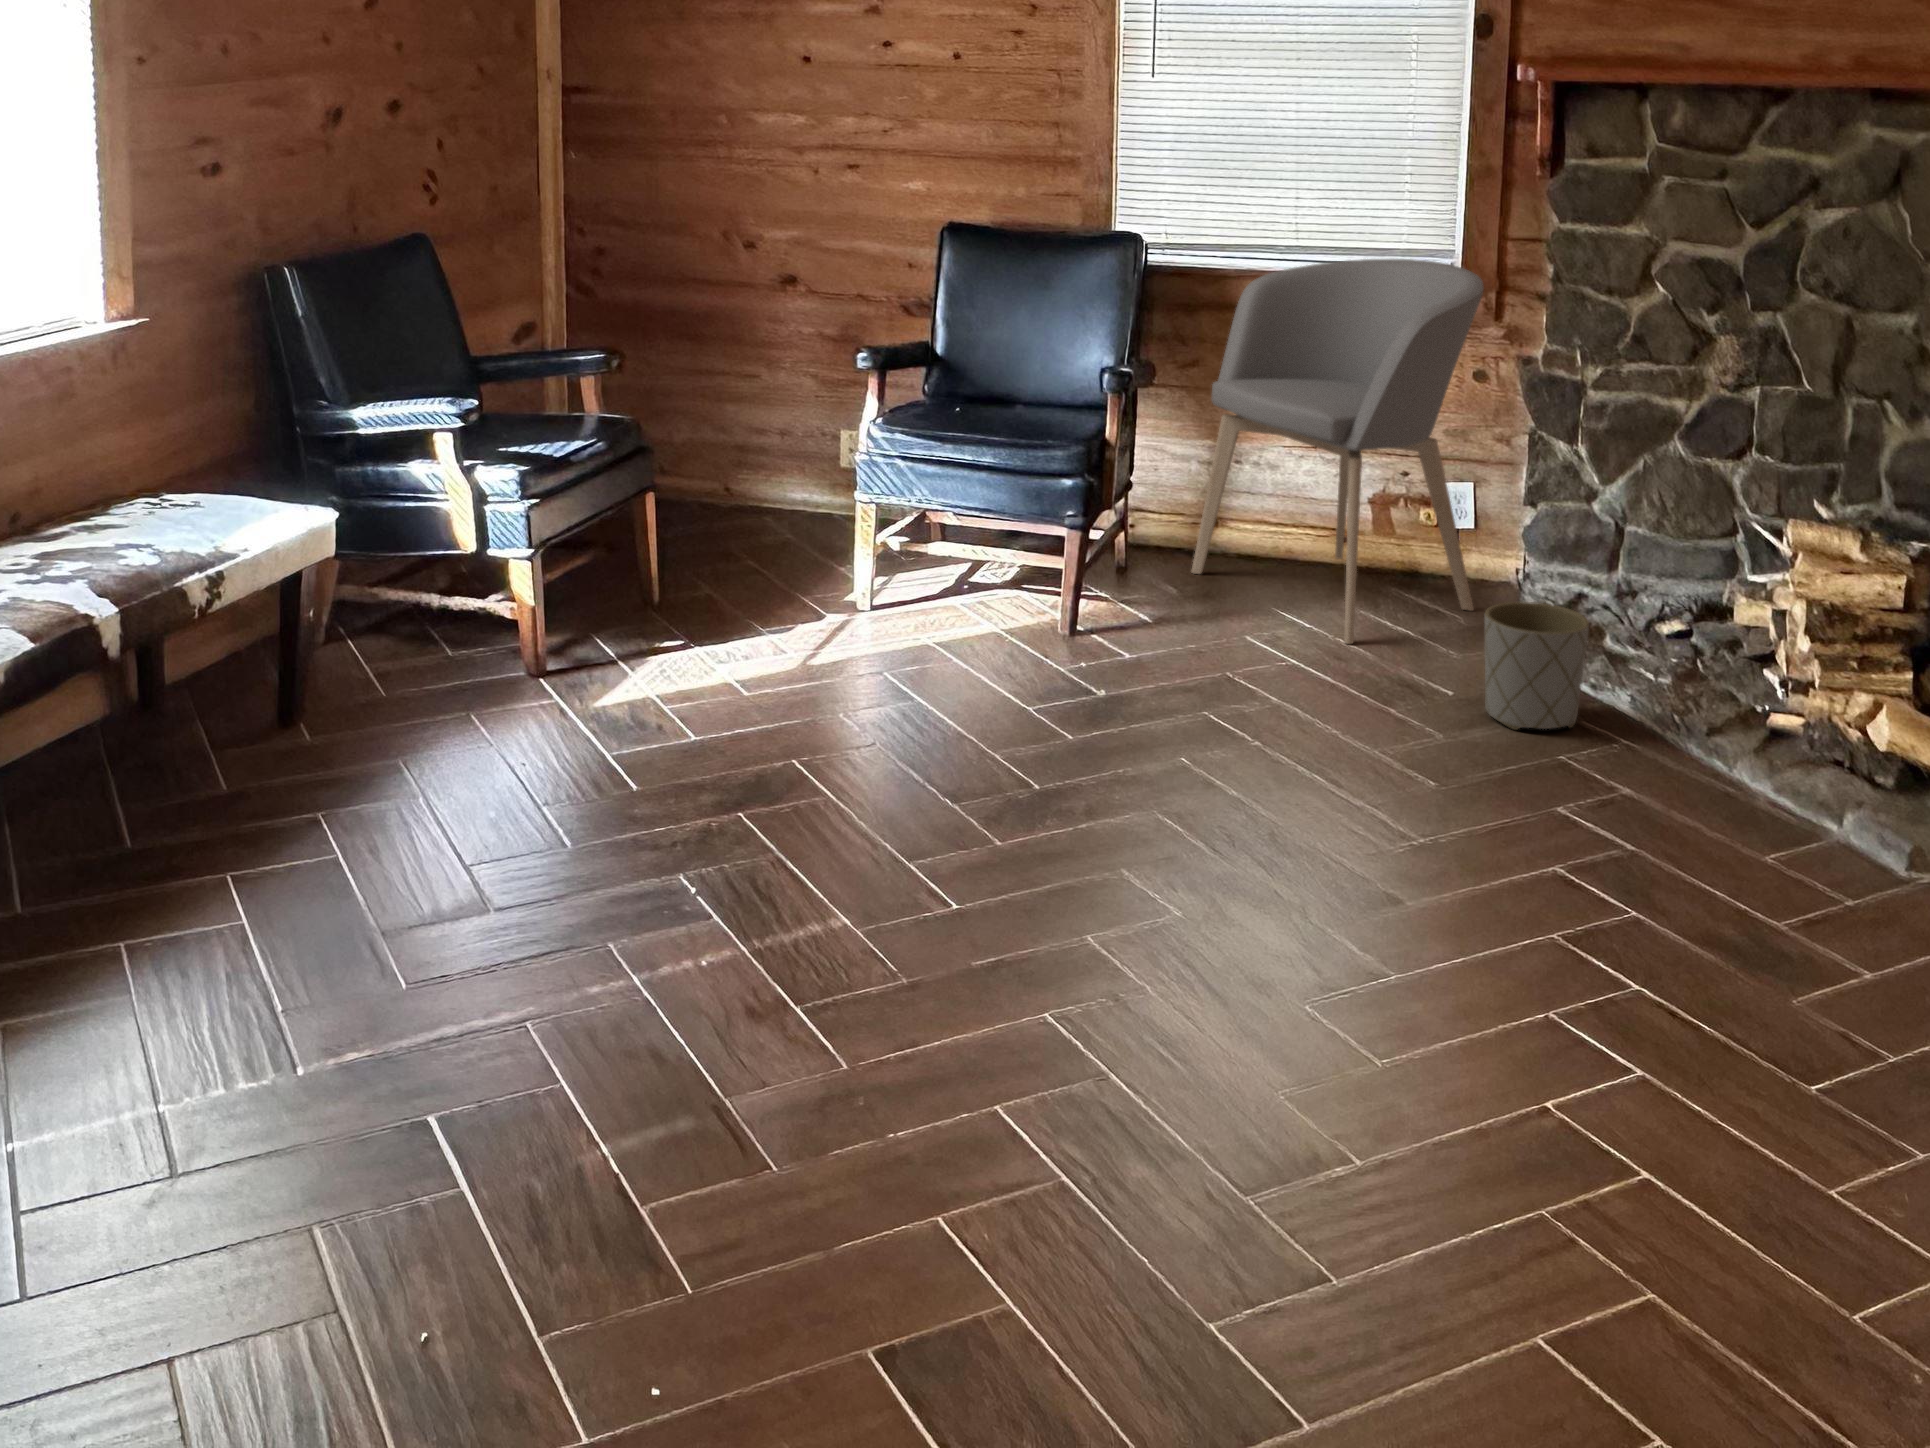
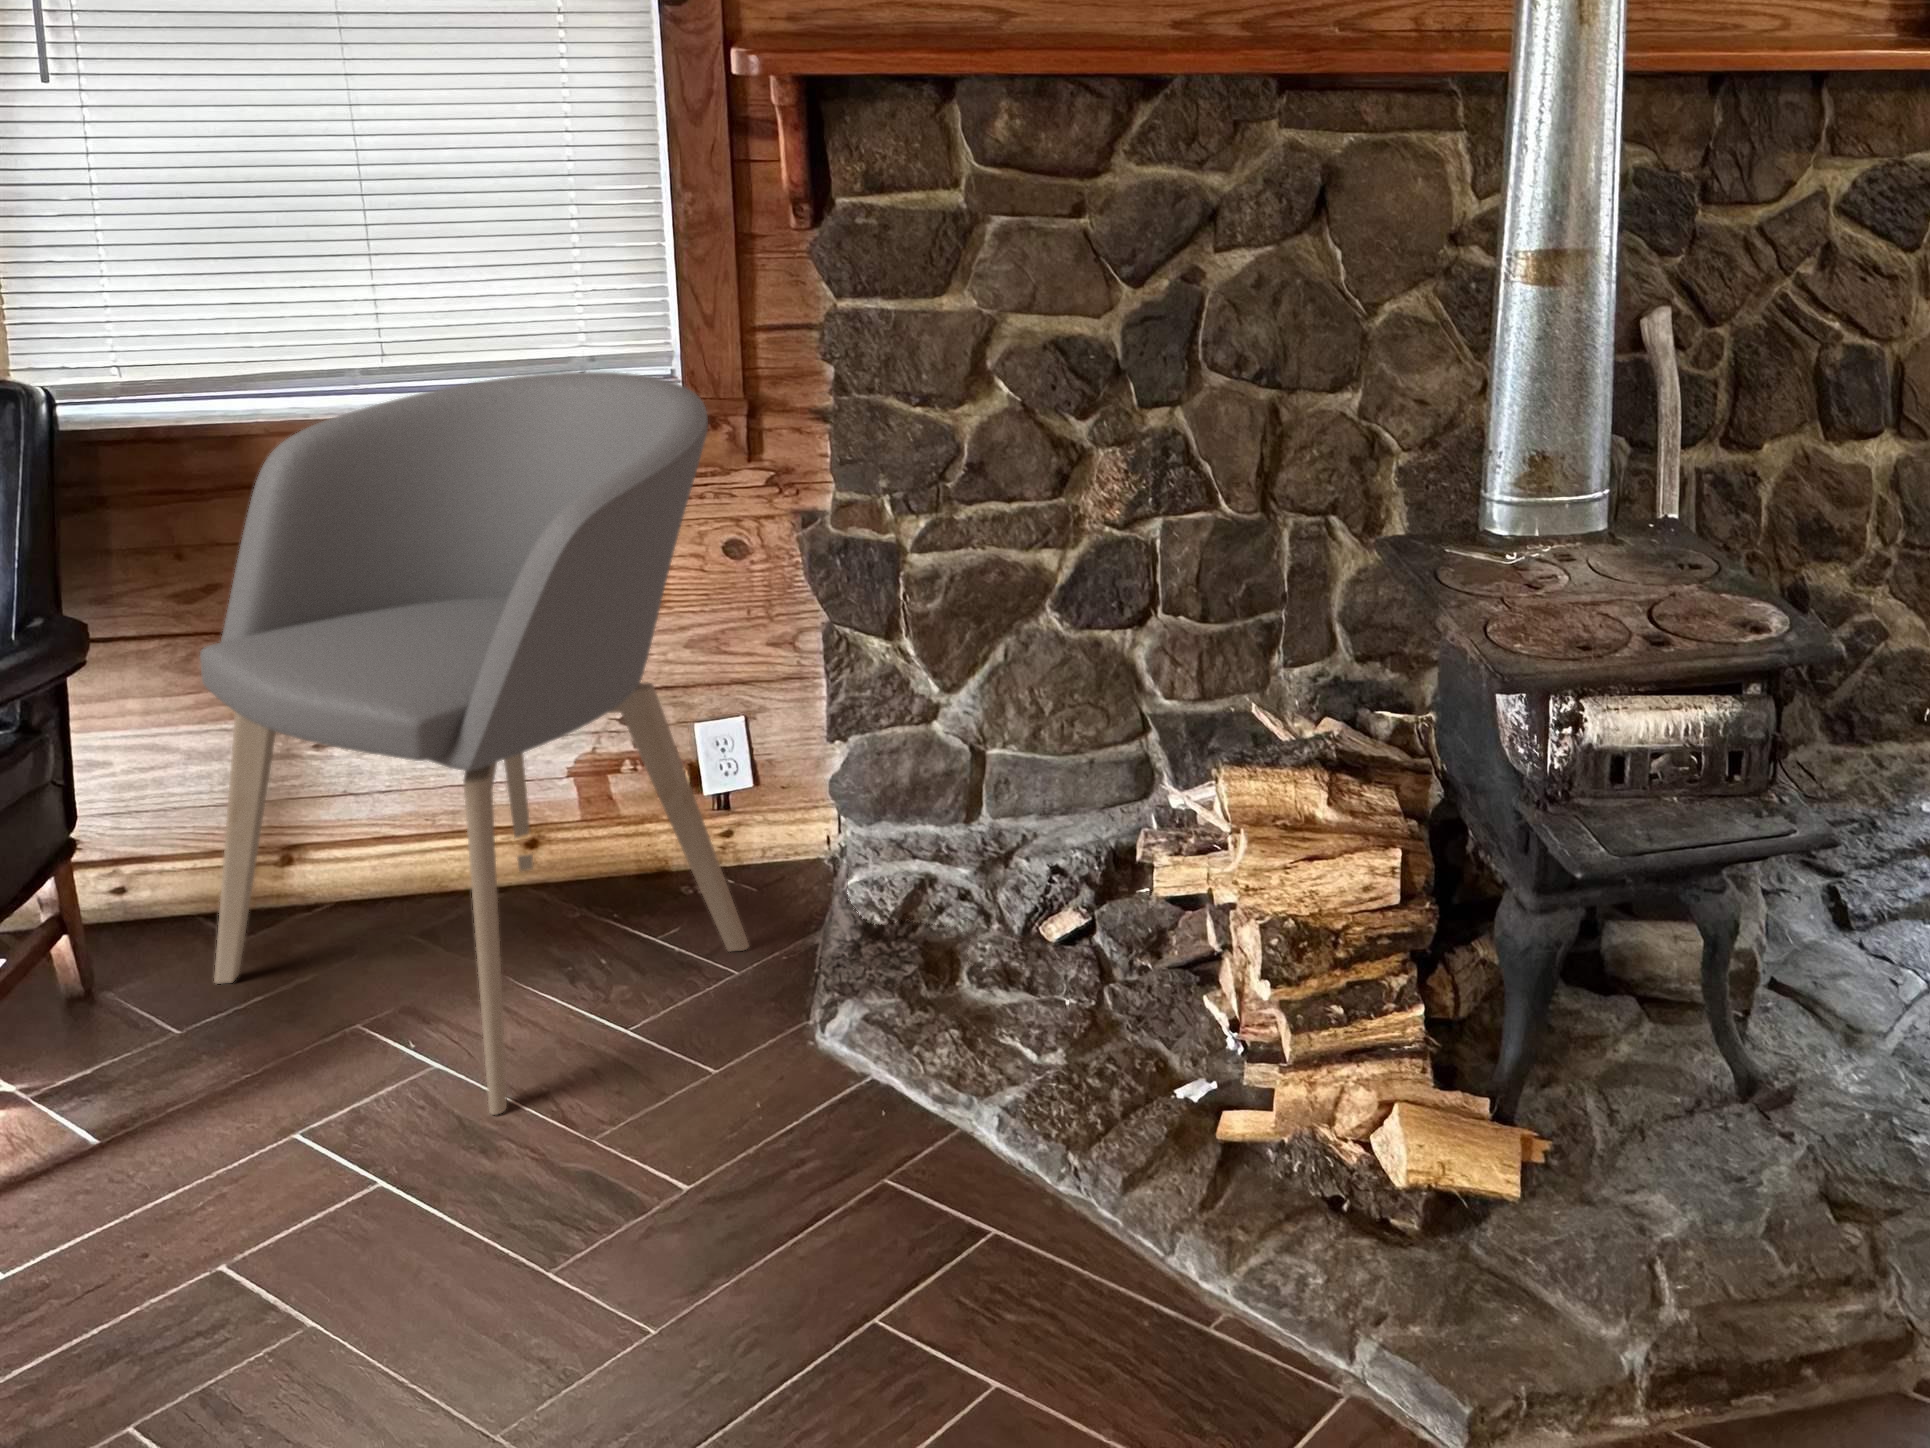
planter: present [1484,602,1589,730] -> none [715,1016,909,1287]

